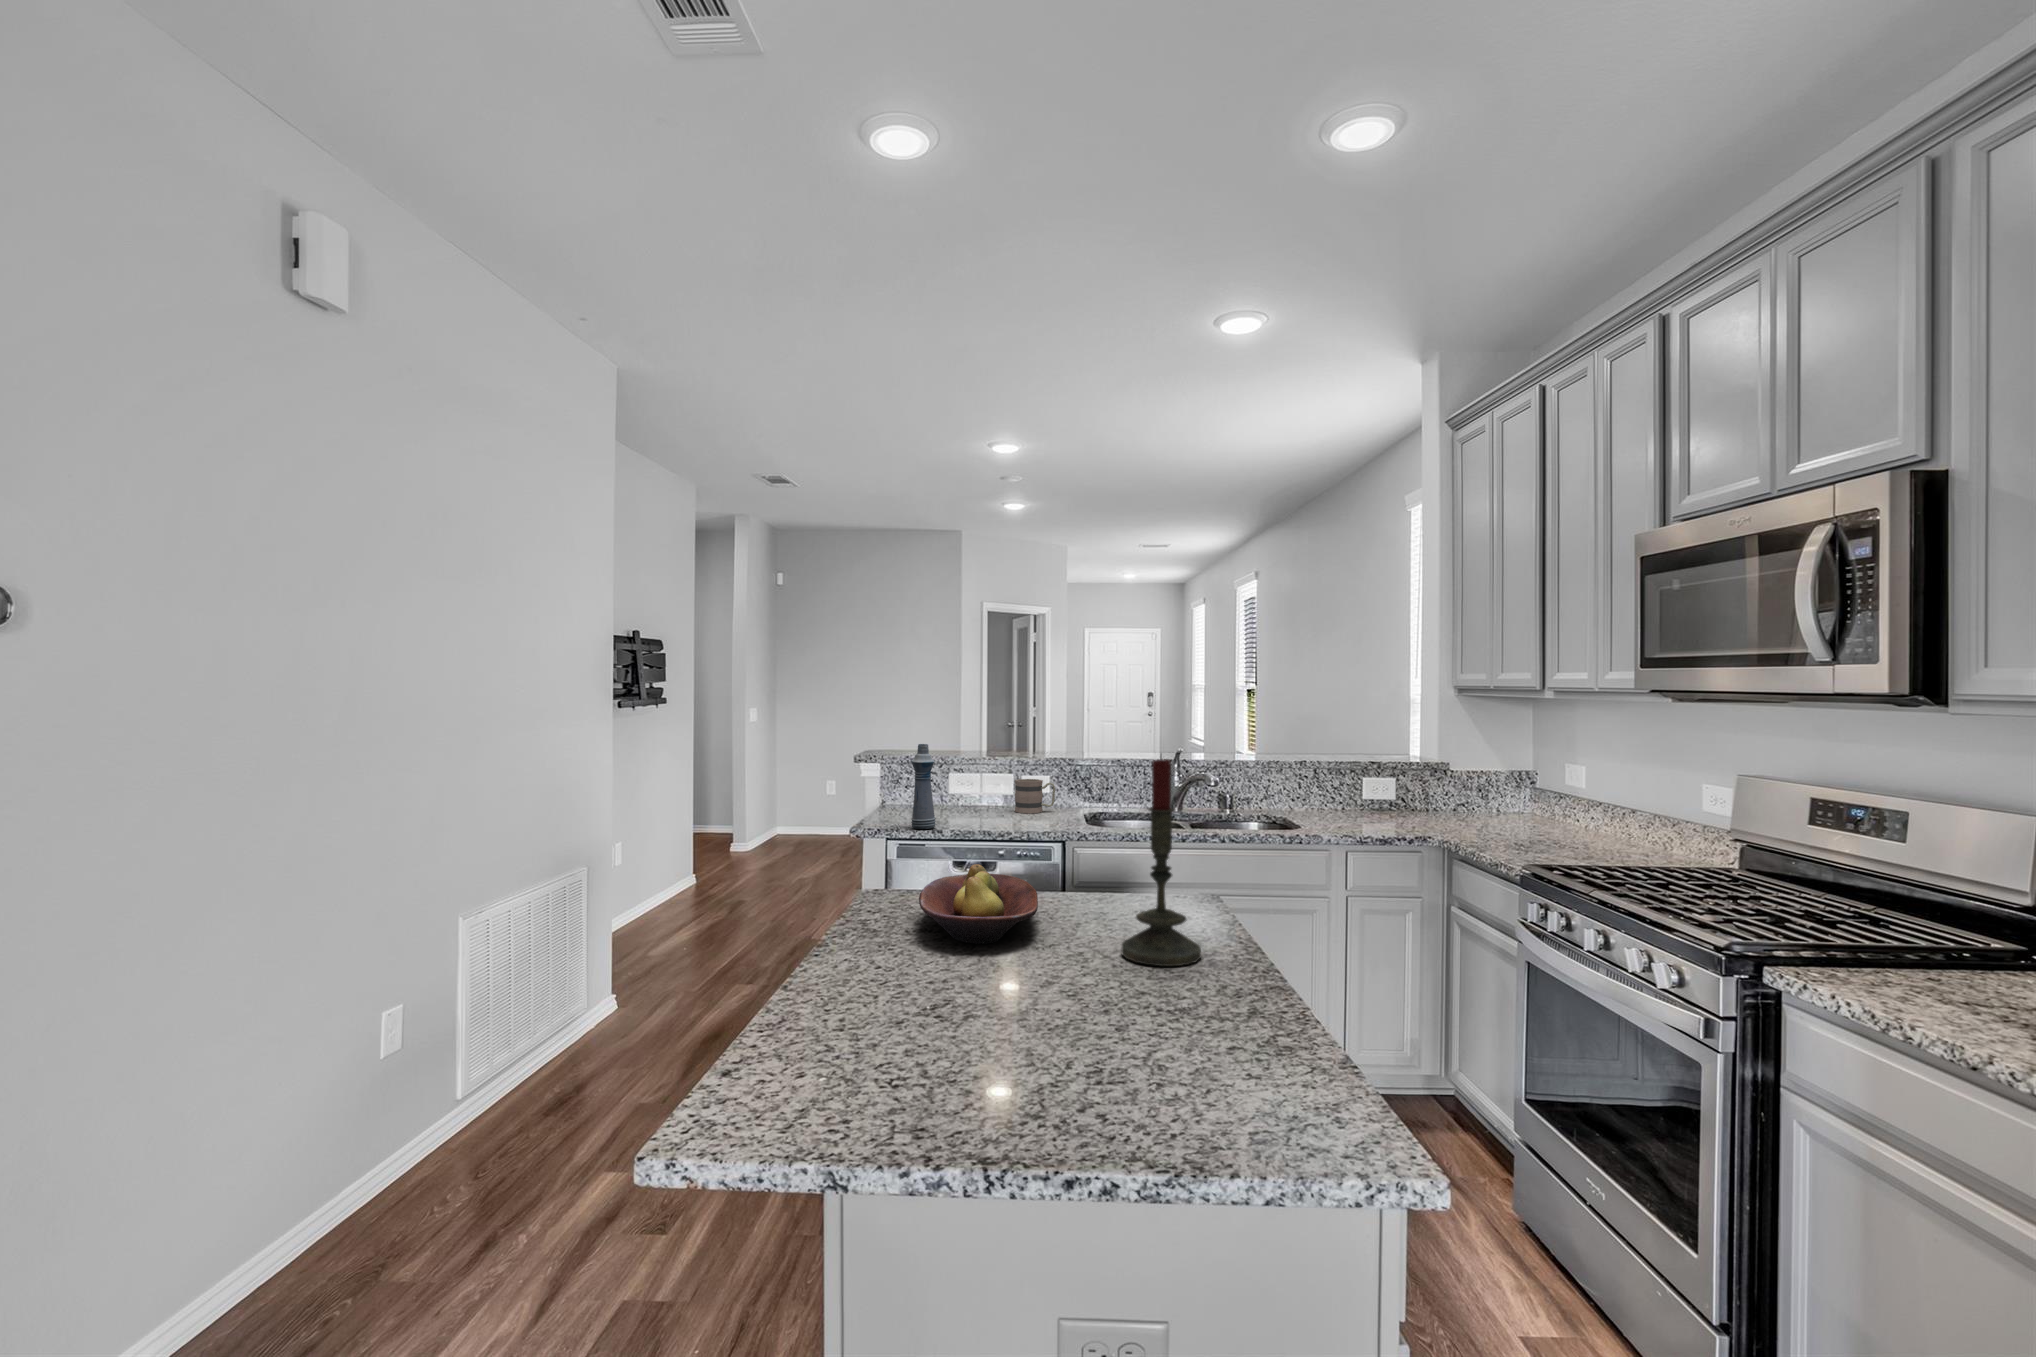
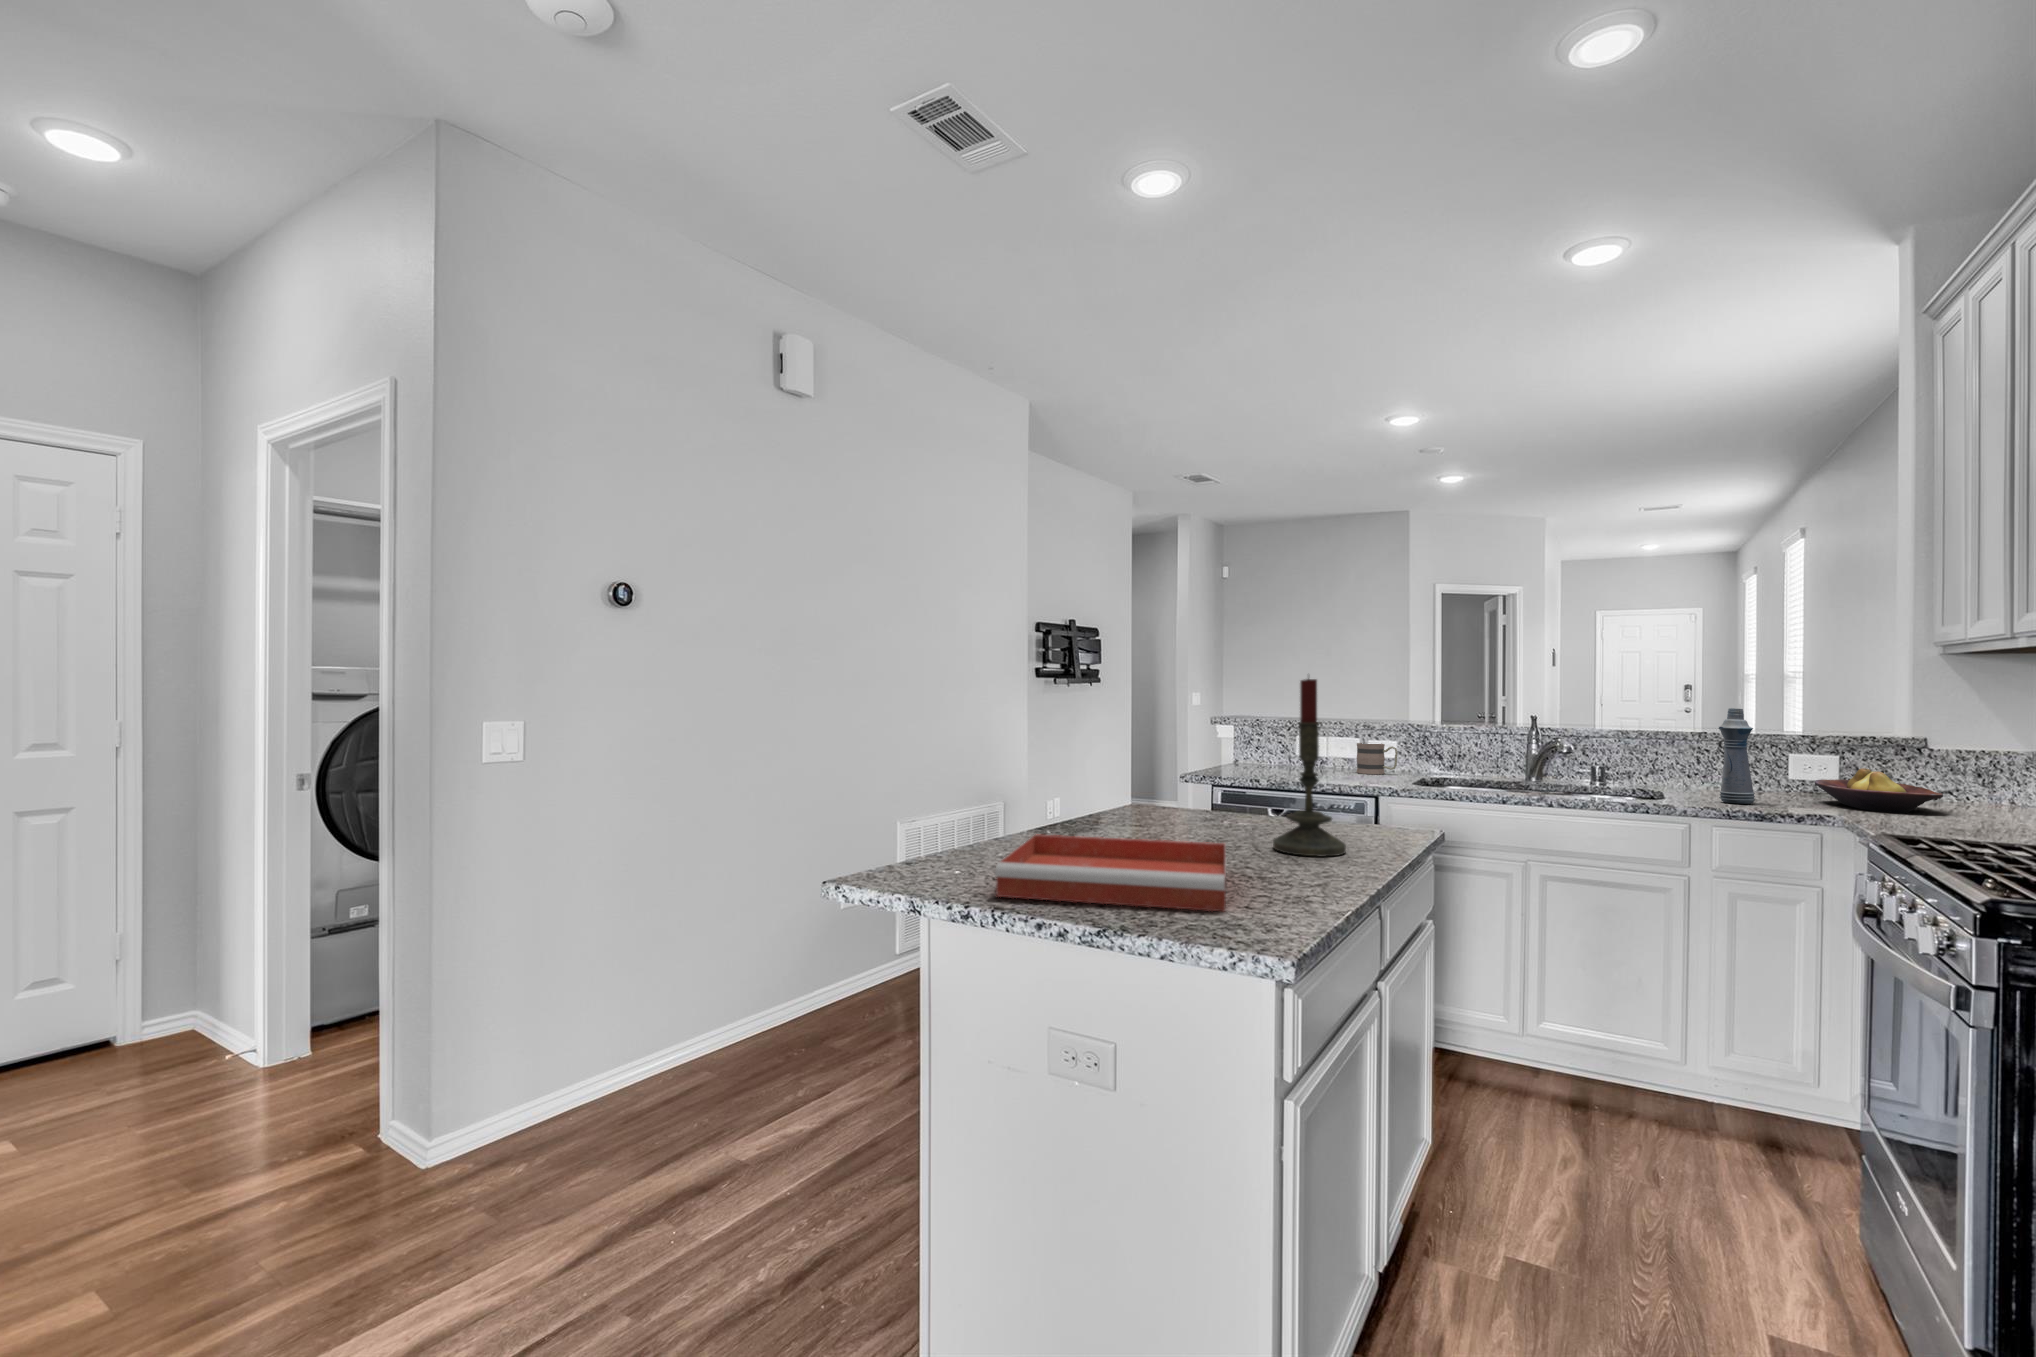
bottle: present [911,744,936,829] -> present [1719,708,1755,804]
fruit bowl: present [919,864,1038,944] -> present [1815,768,1943,813]
tray: none [902,978,1245,1136] -> present [995,835,1226,911]

